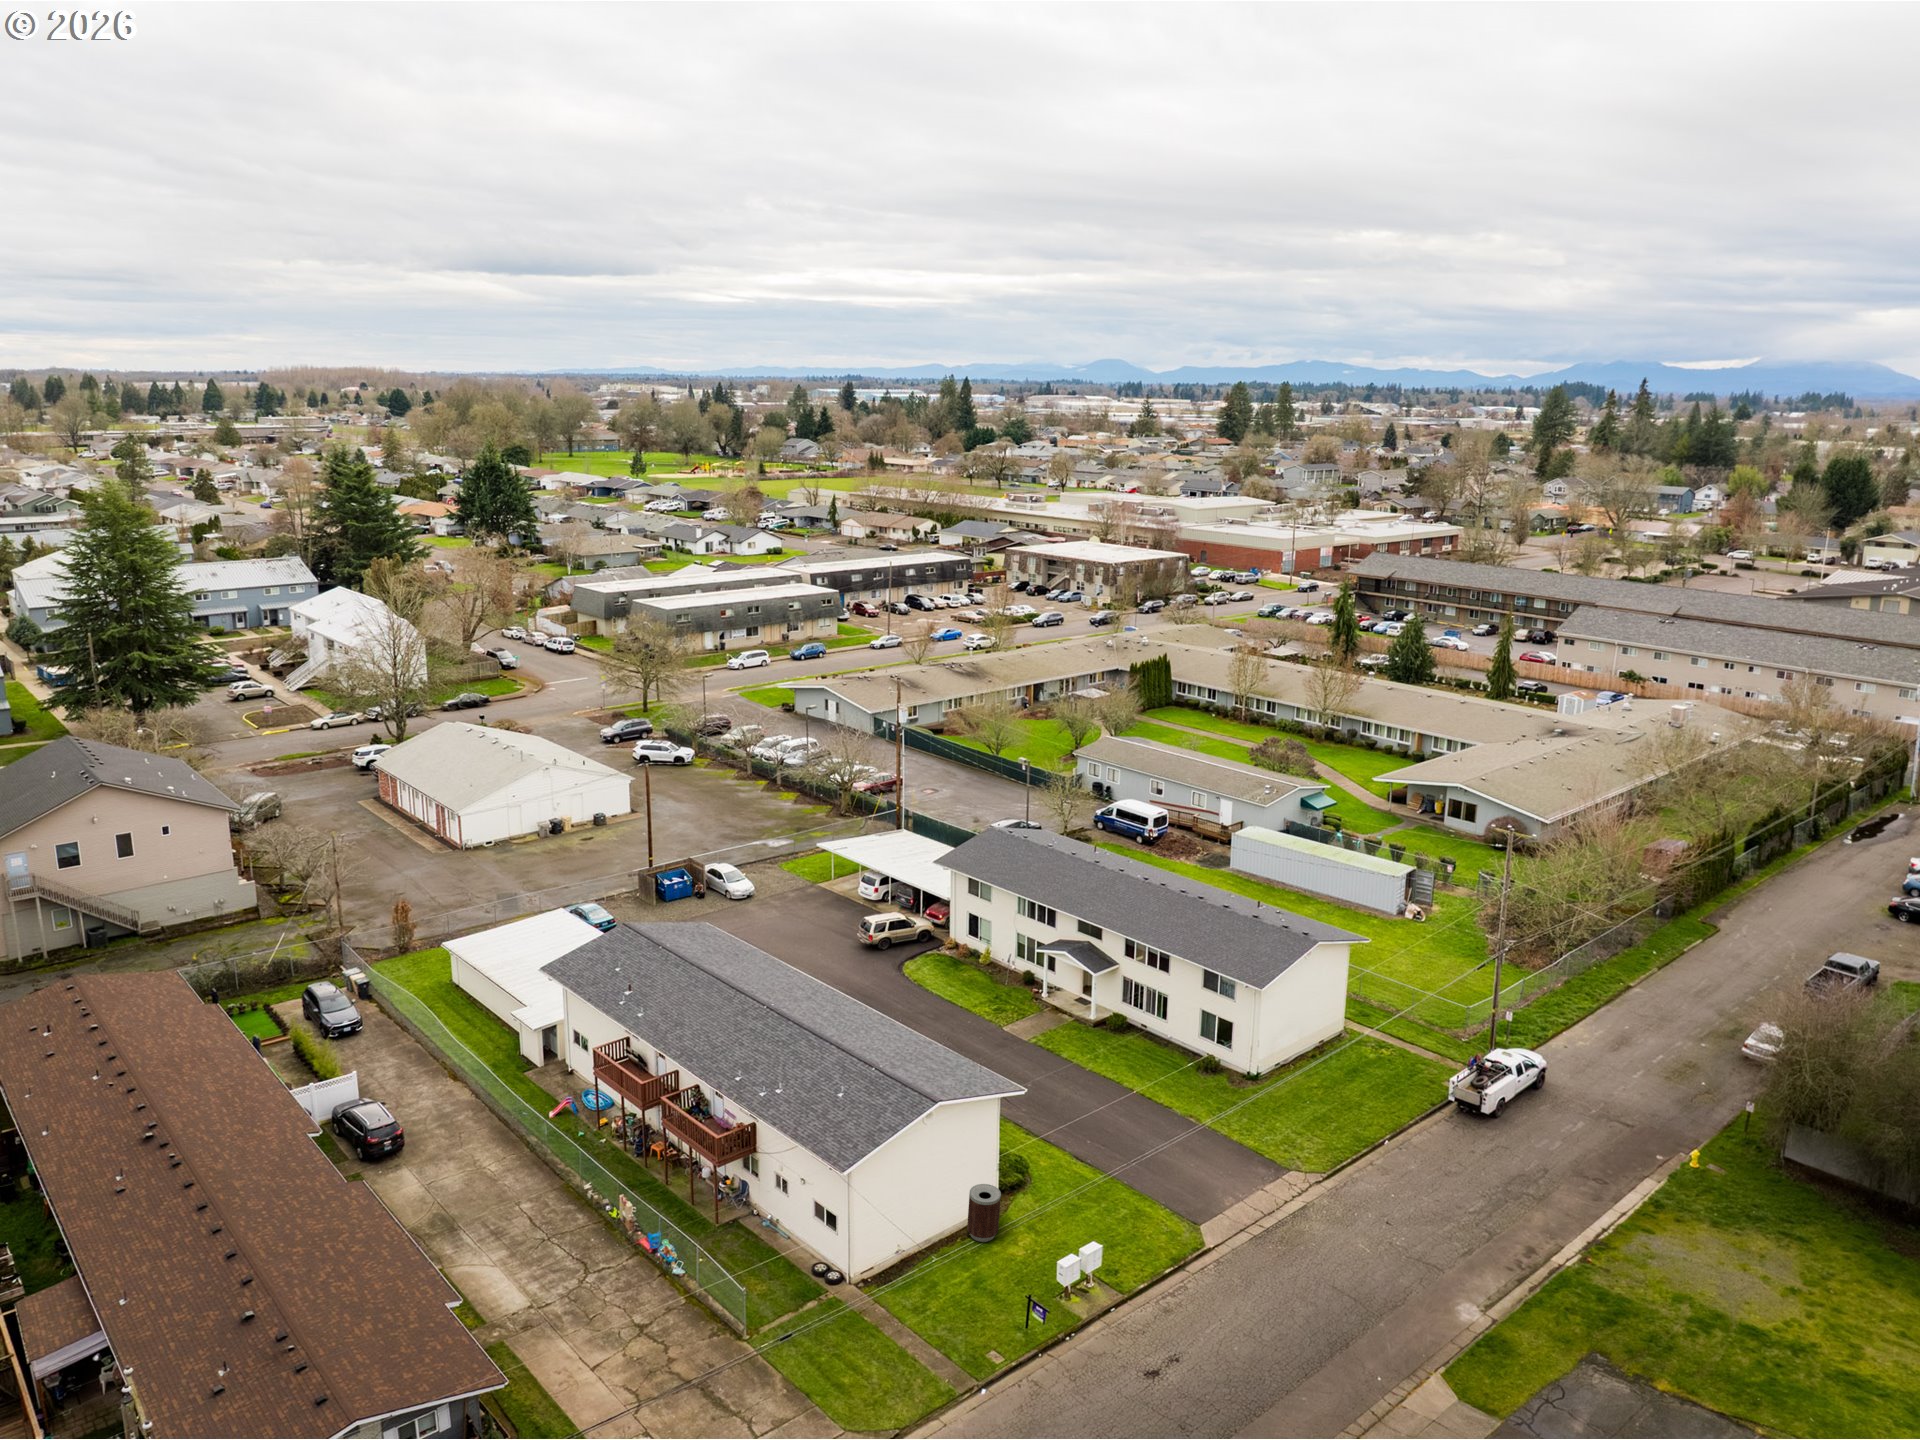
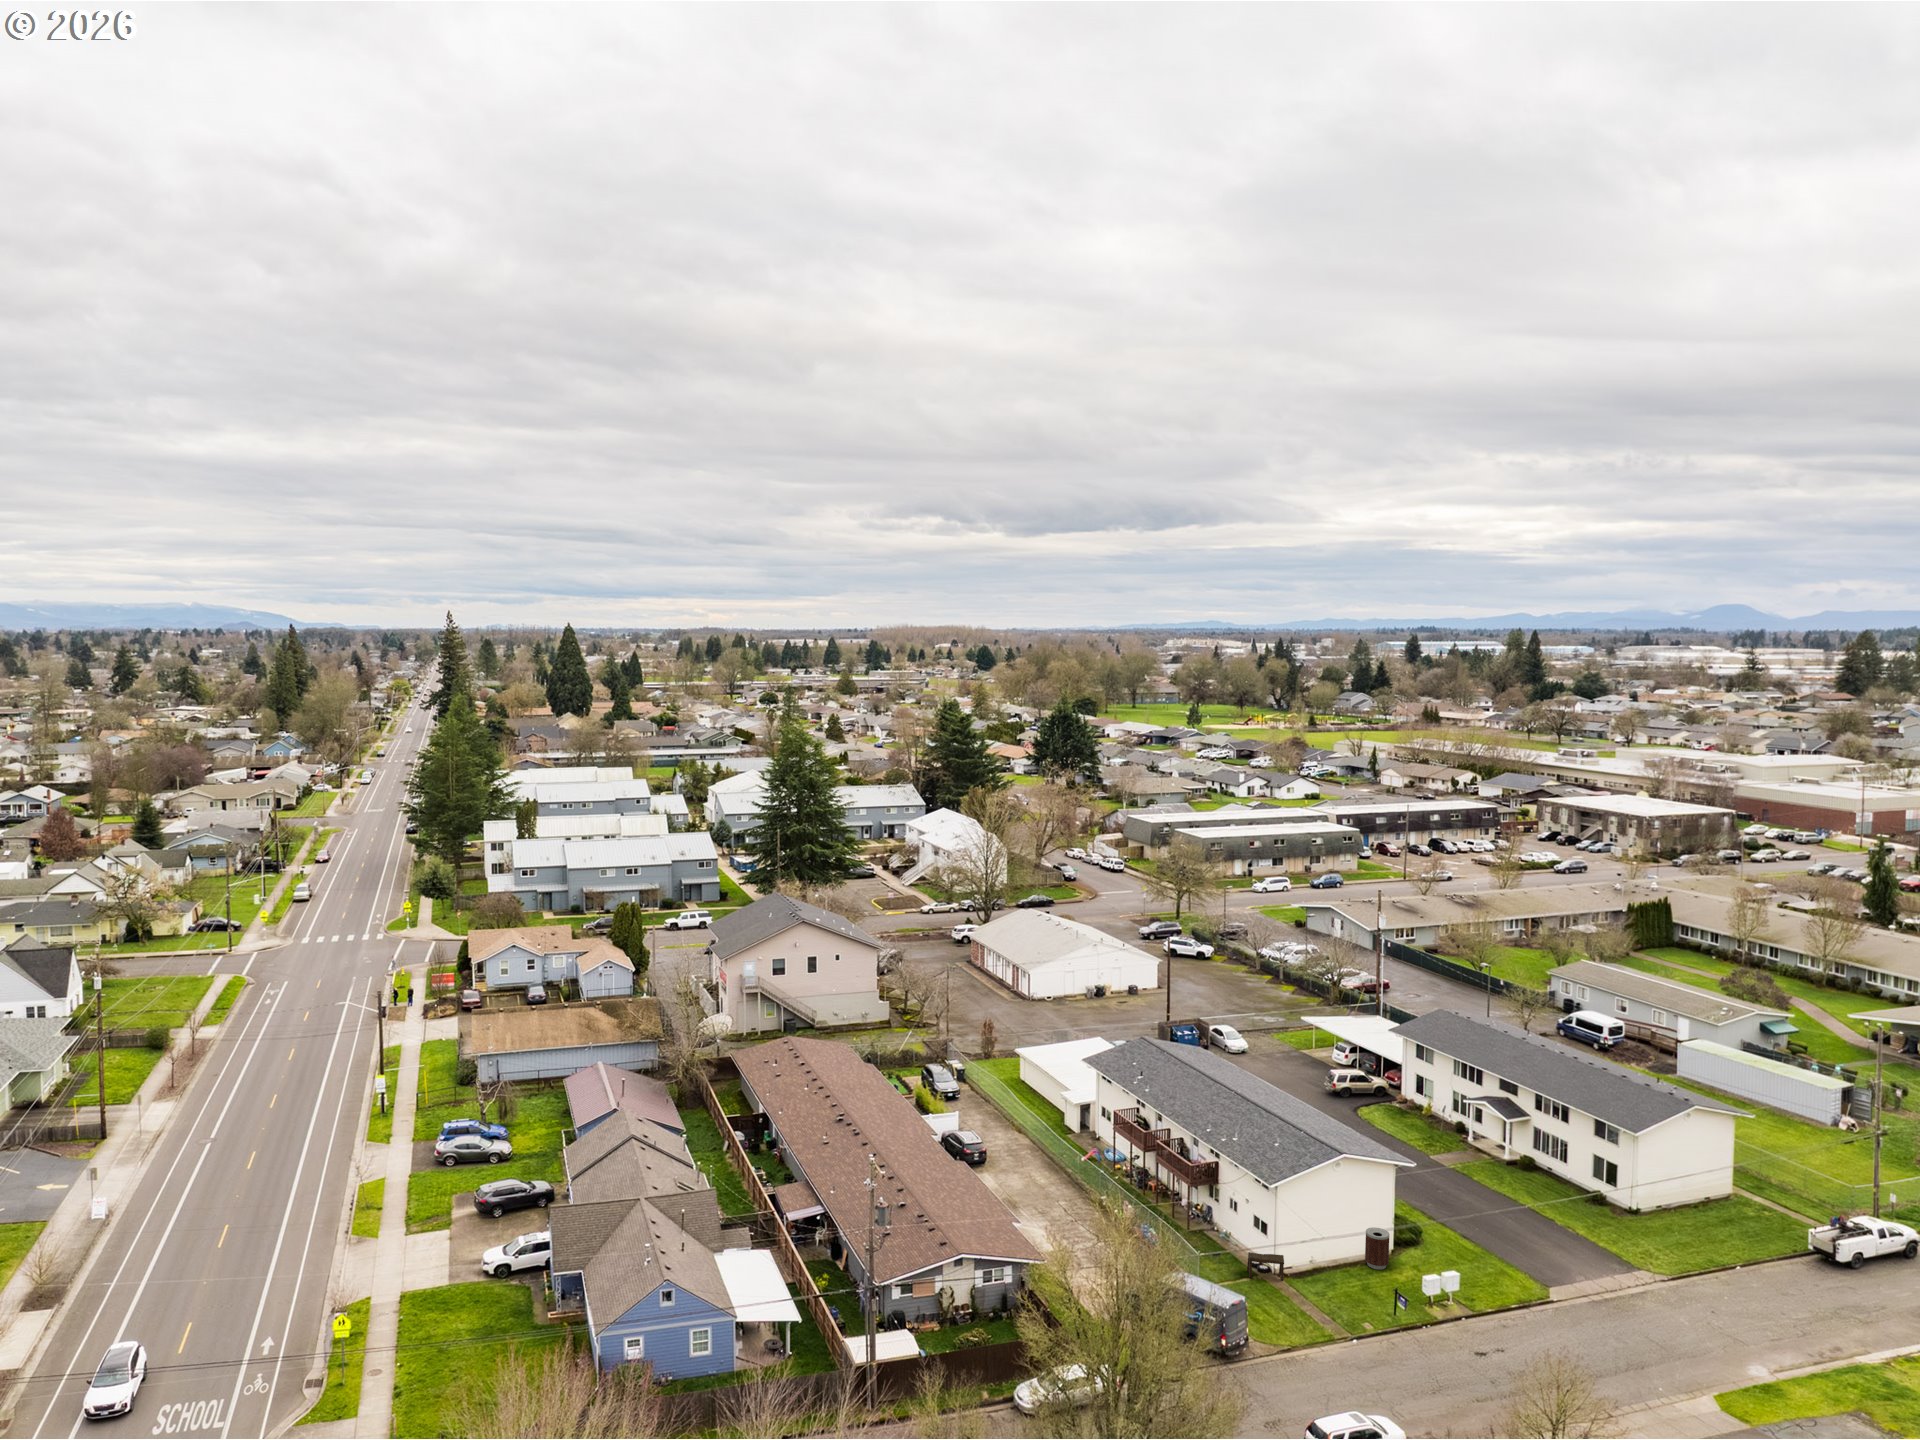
bench: none [813,1258,868,1302] -> present [1247,1252,1284,1281]

